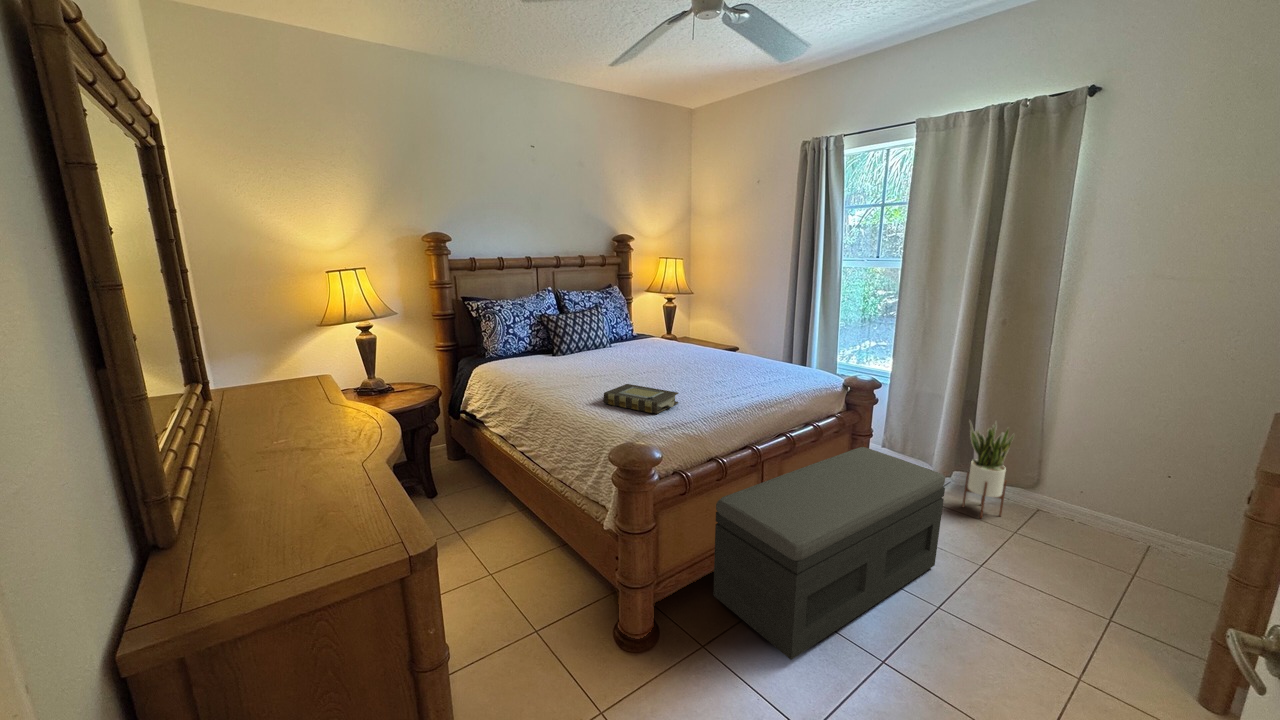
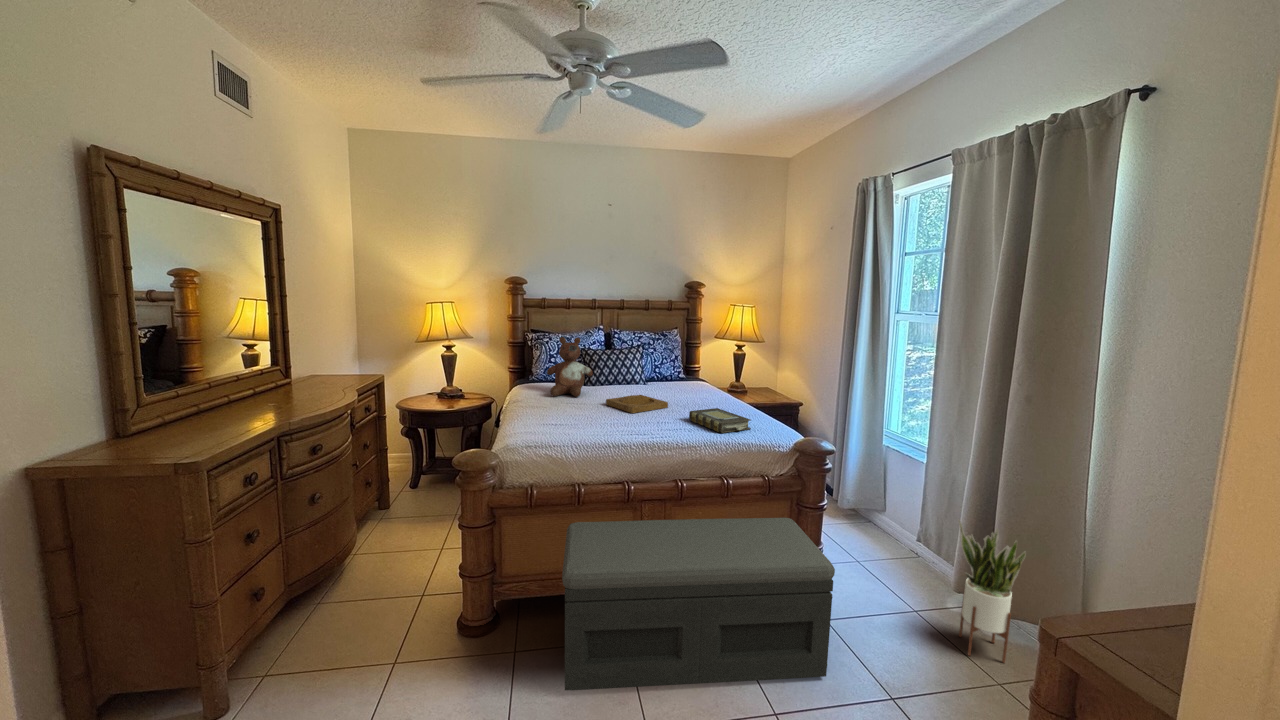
stuffed bear: none [536,302,587,372] -> present [547,337,593,397]
tray: none [631,357,691,377] -> present [606,395,668,413]
book: present [604,384,678,414] -> present [689,408,751,433]

